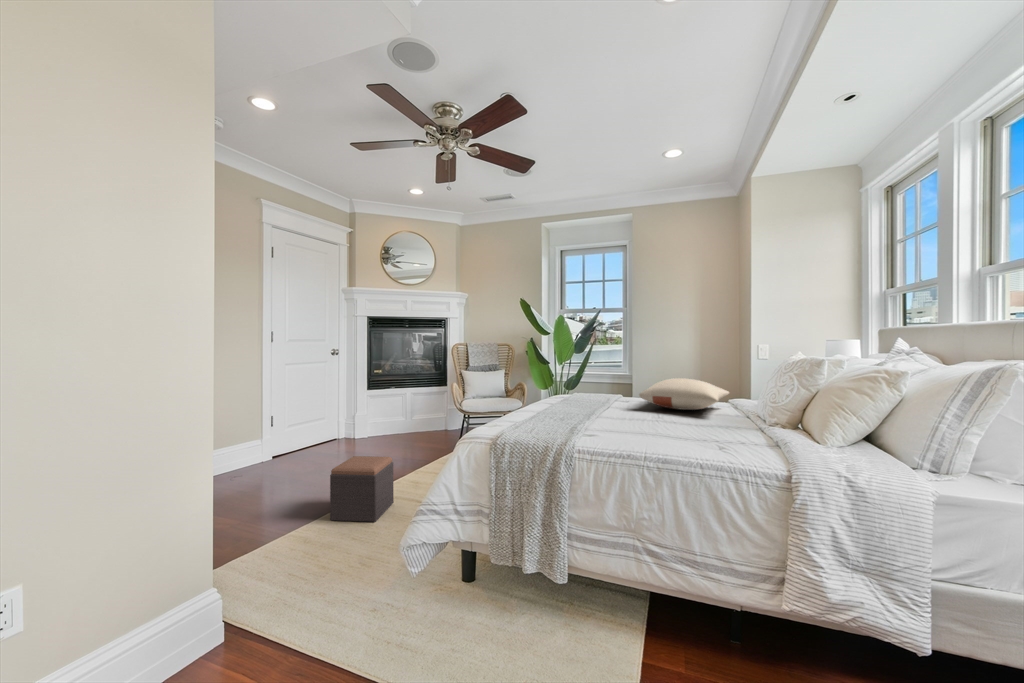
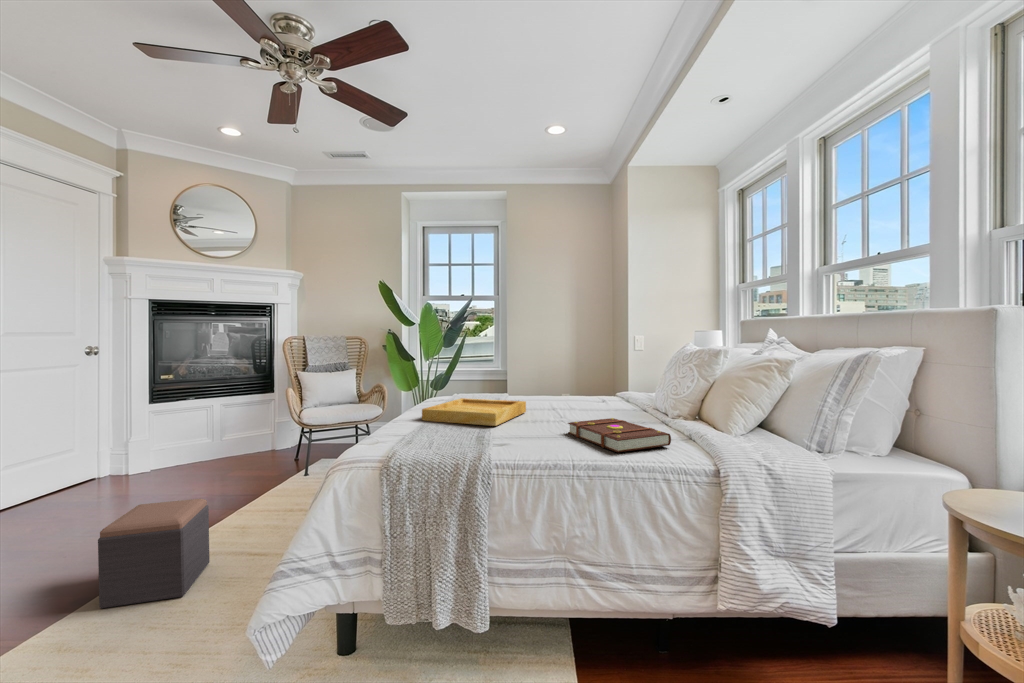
pillow: present [639,378,729,410] -> none [538,373,622,406]
tray: none [536,396,627,420] -> present [422,398,526,426]
book: none [654,421,750,451] -> present [568,418,671,452]

